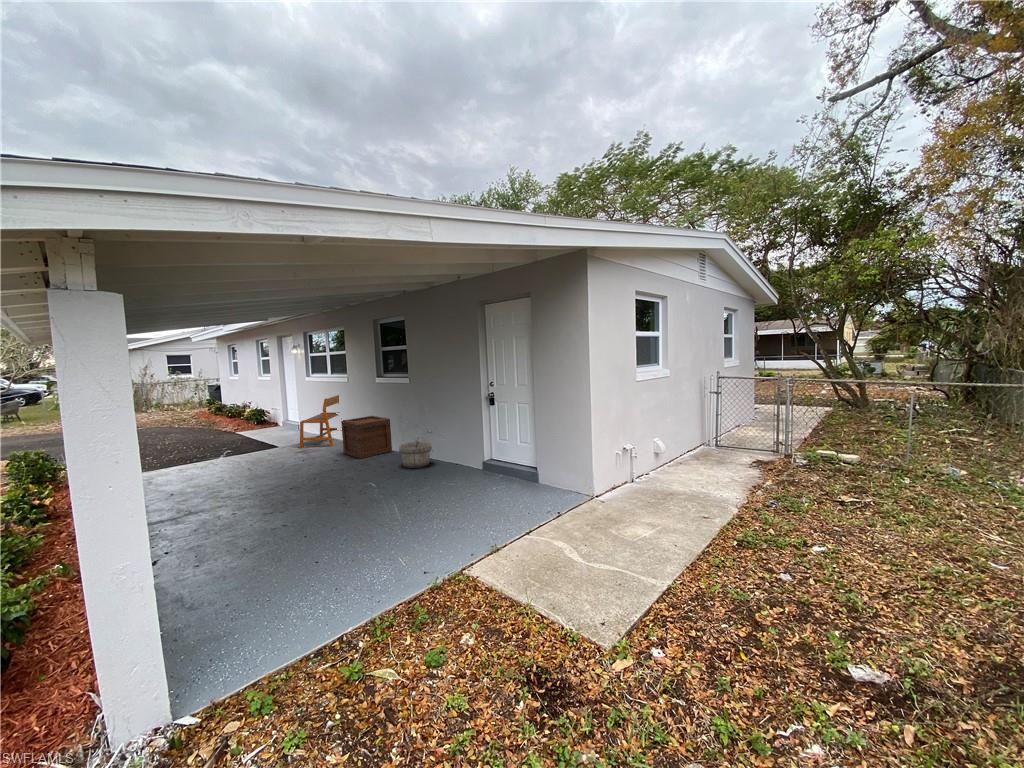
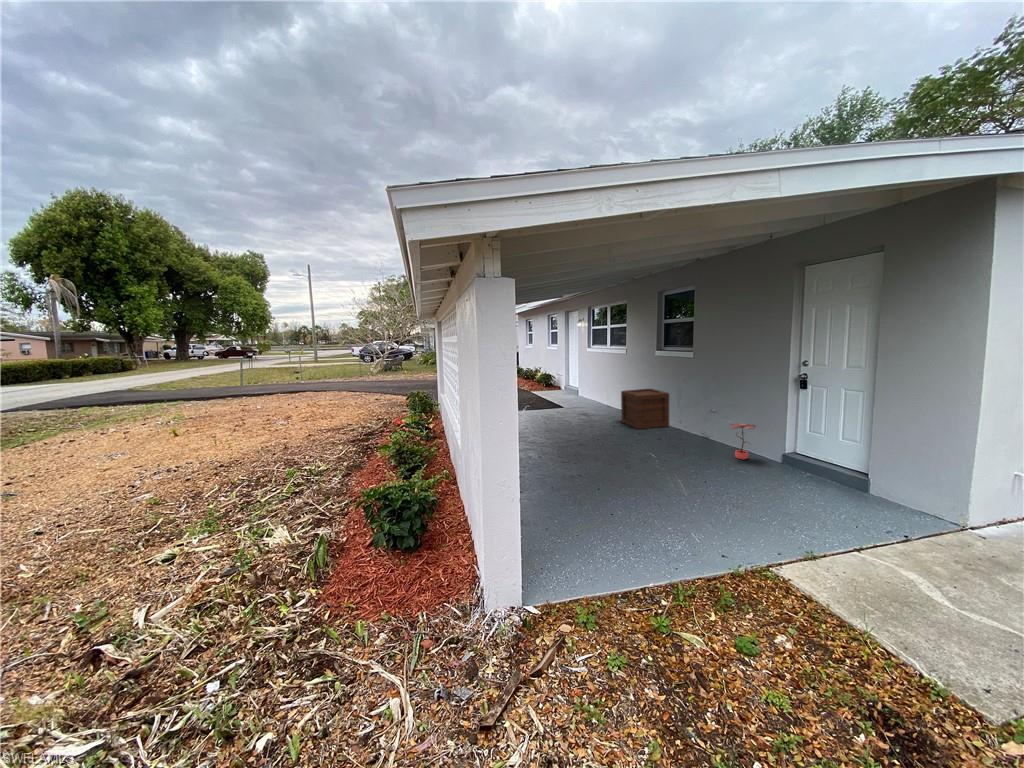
bench: present [300,395,340,448] -> none [582,365,623,414]
wooden bucket: present [399,440,432,468] -> none [679,416,717,447]
potted plant: none [440,440,462,473] -> present [729,423,756,459]

